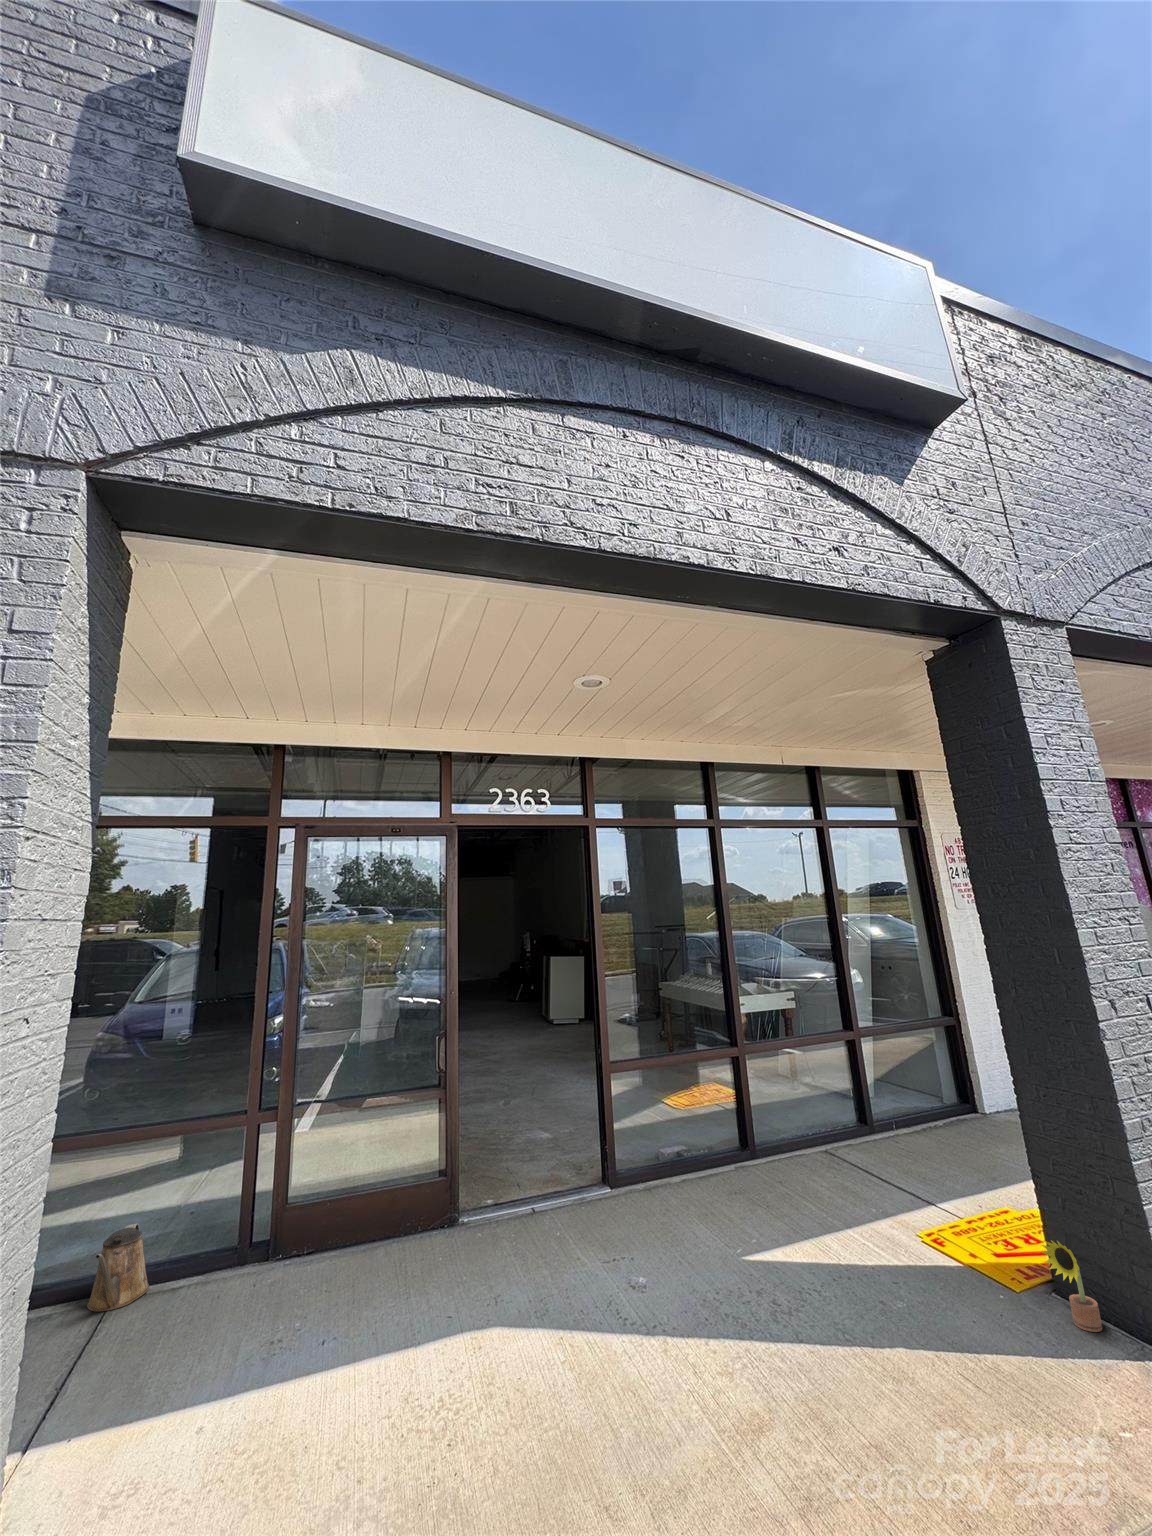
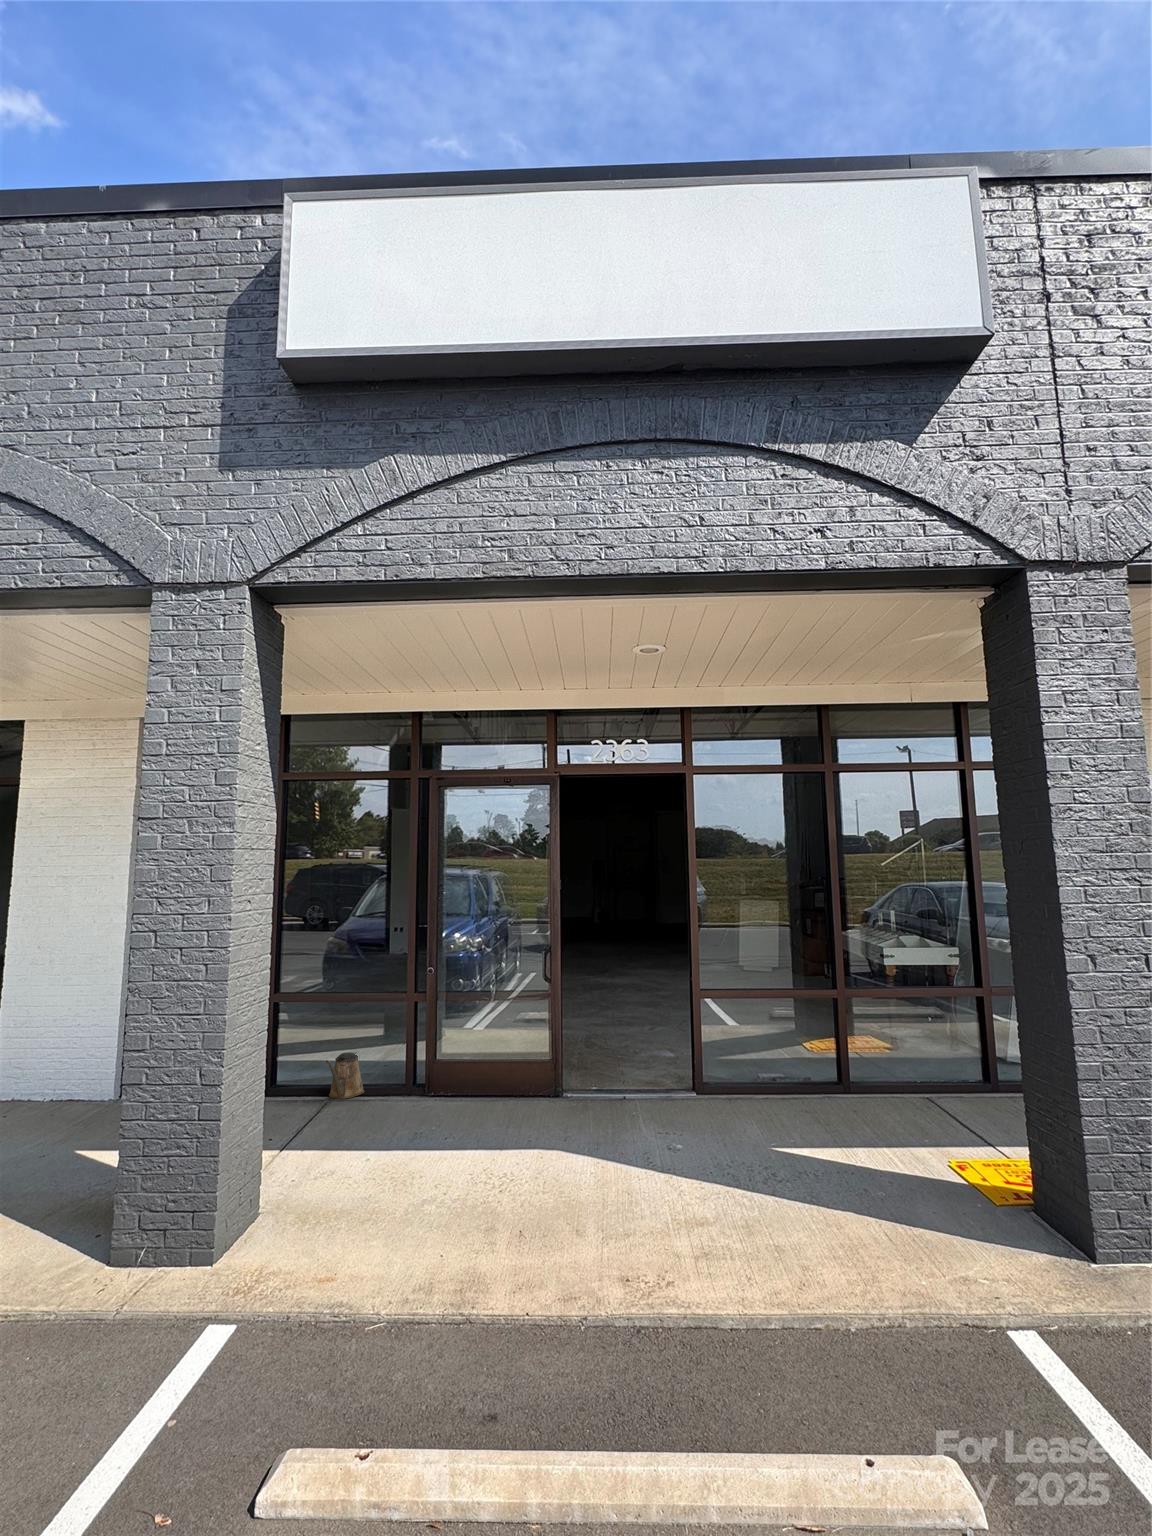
decorative plant: present [1042,1240,1102,1332] -> none [1004,1160,1049,1242]

